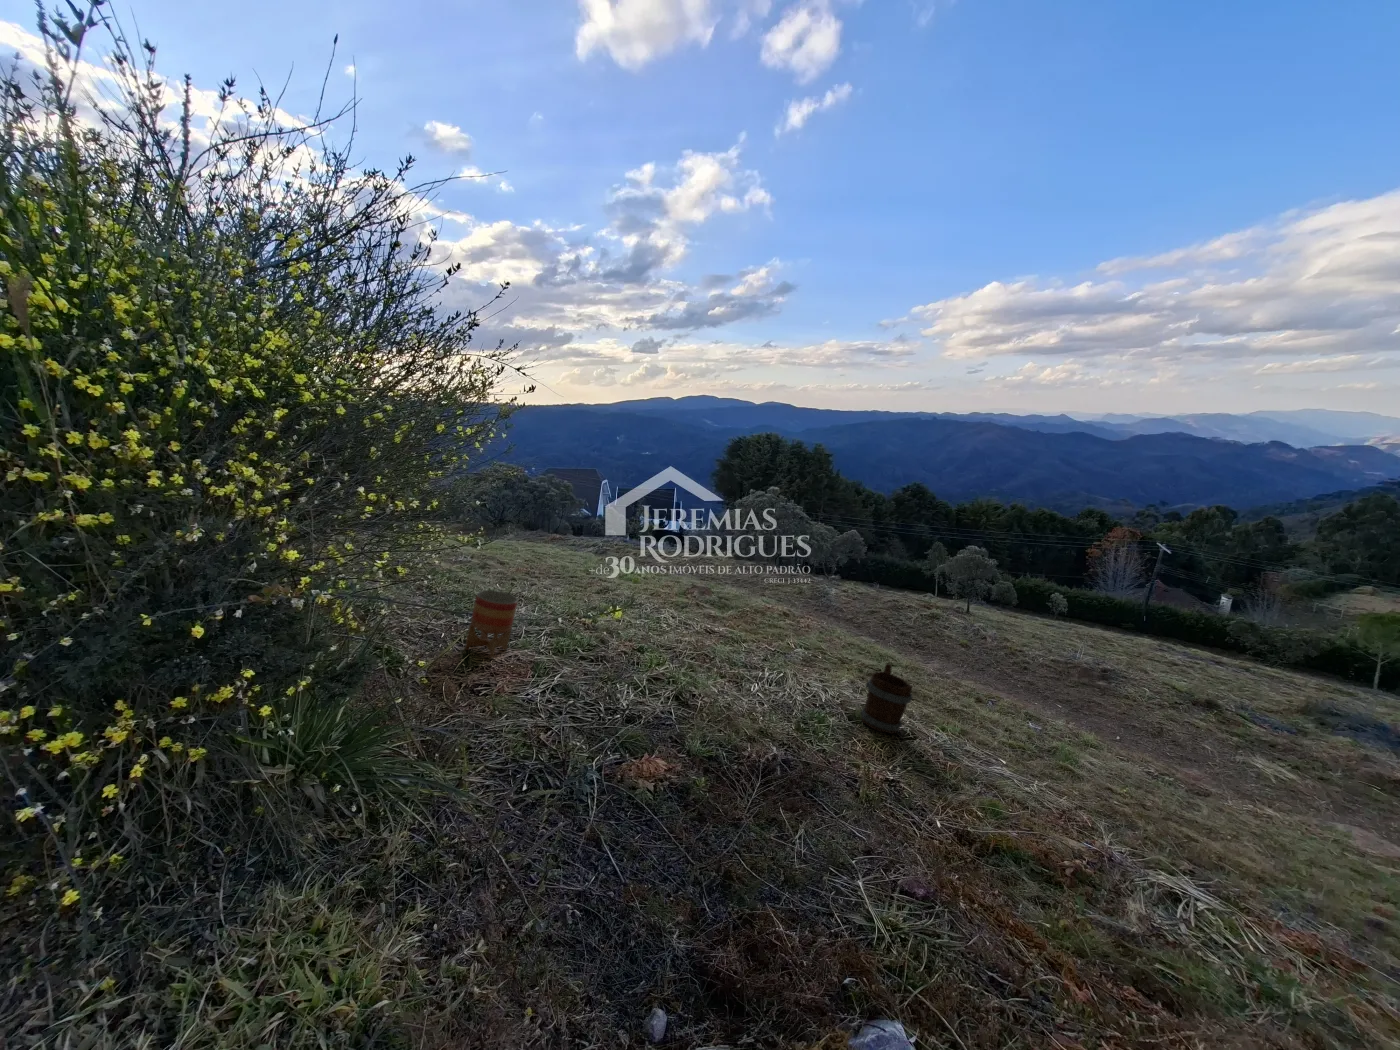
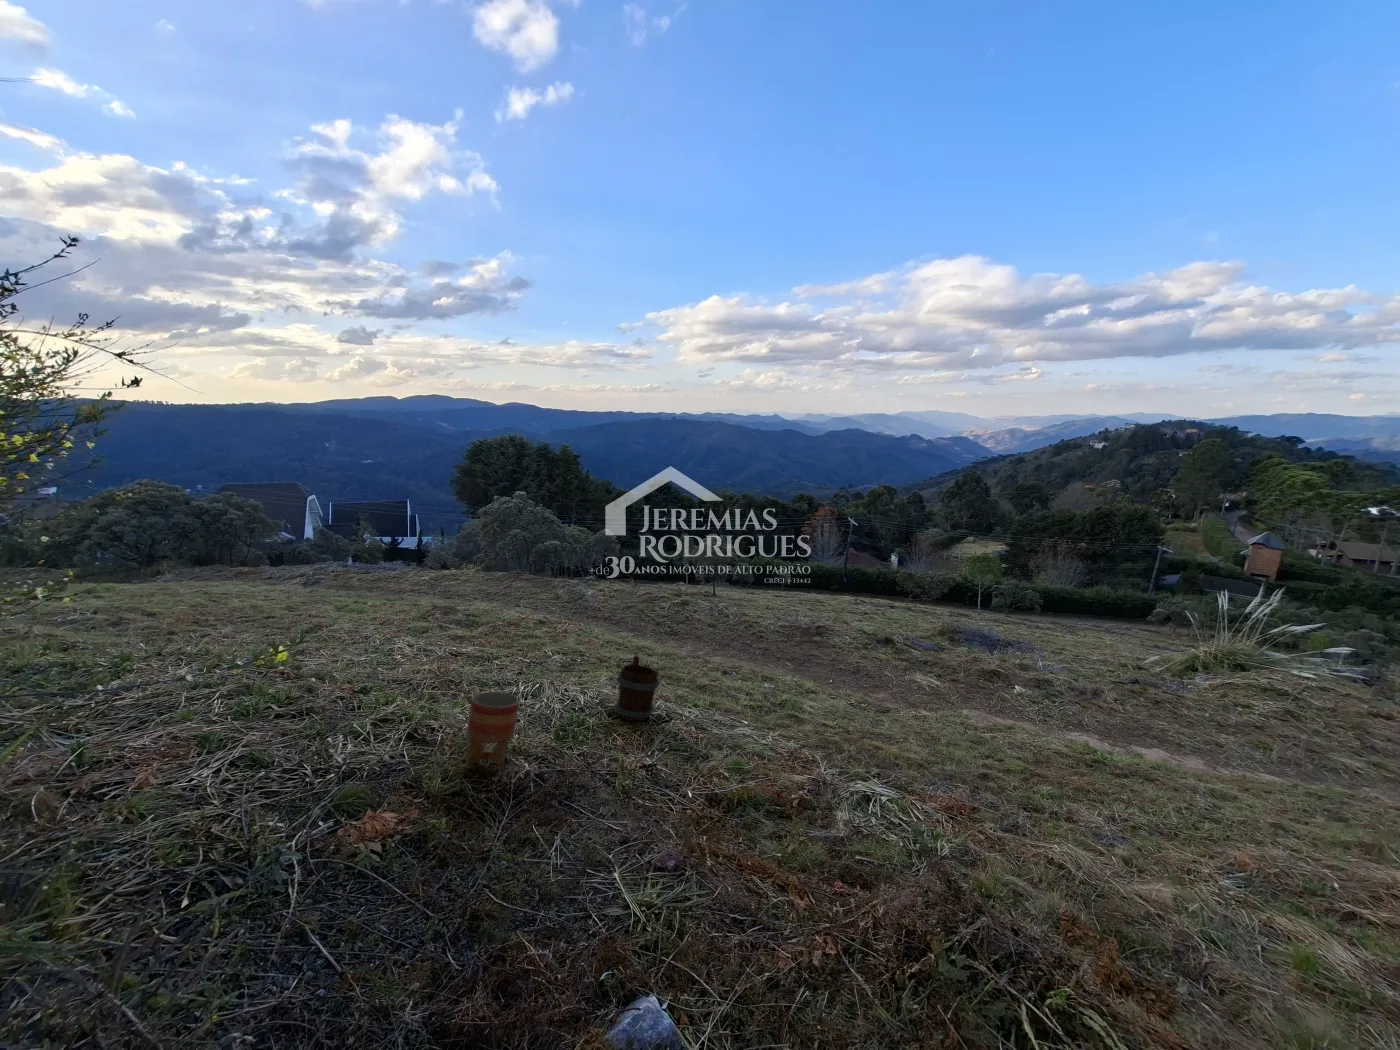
planter: present [465,590,518,658] -> present [465,692,519,770]

